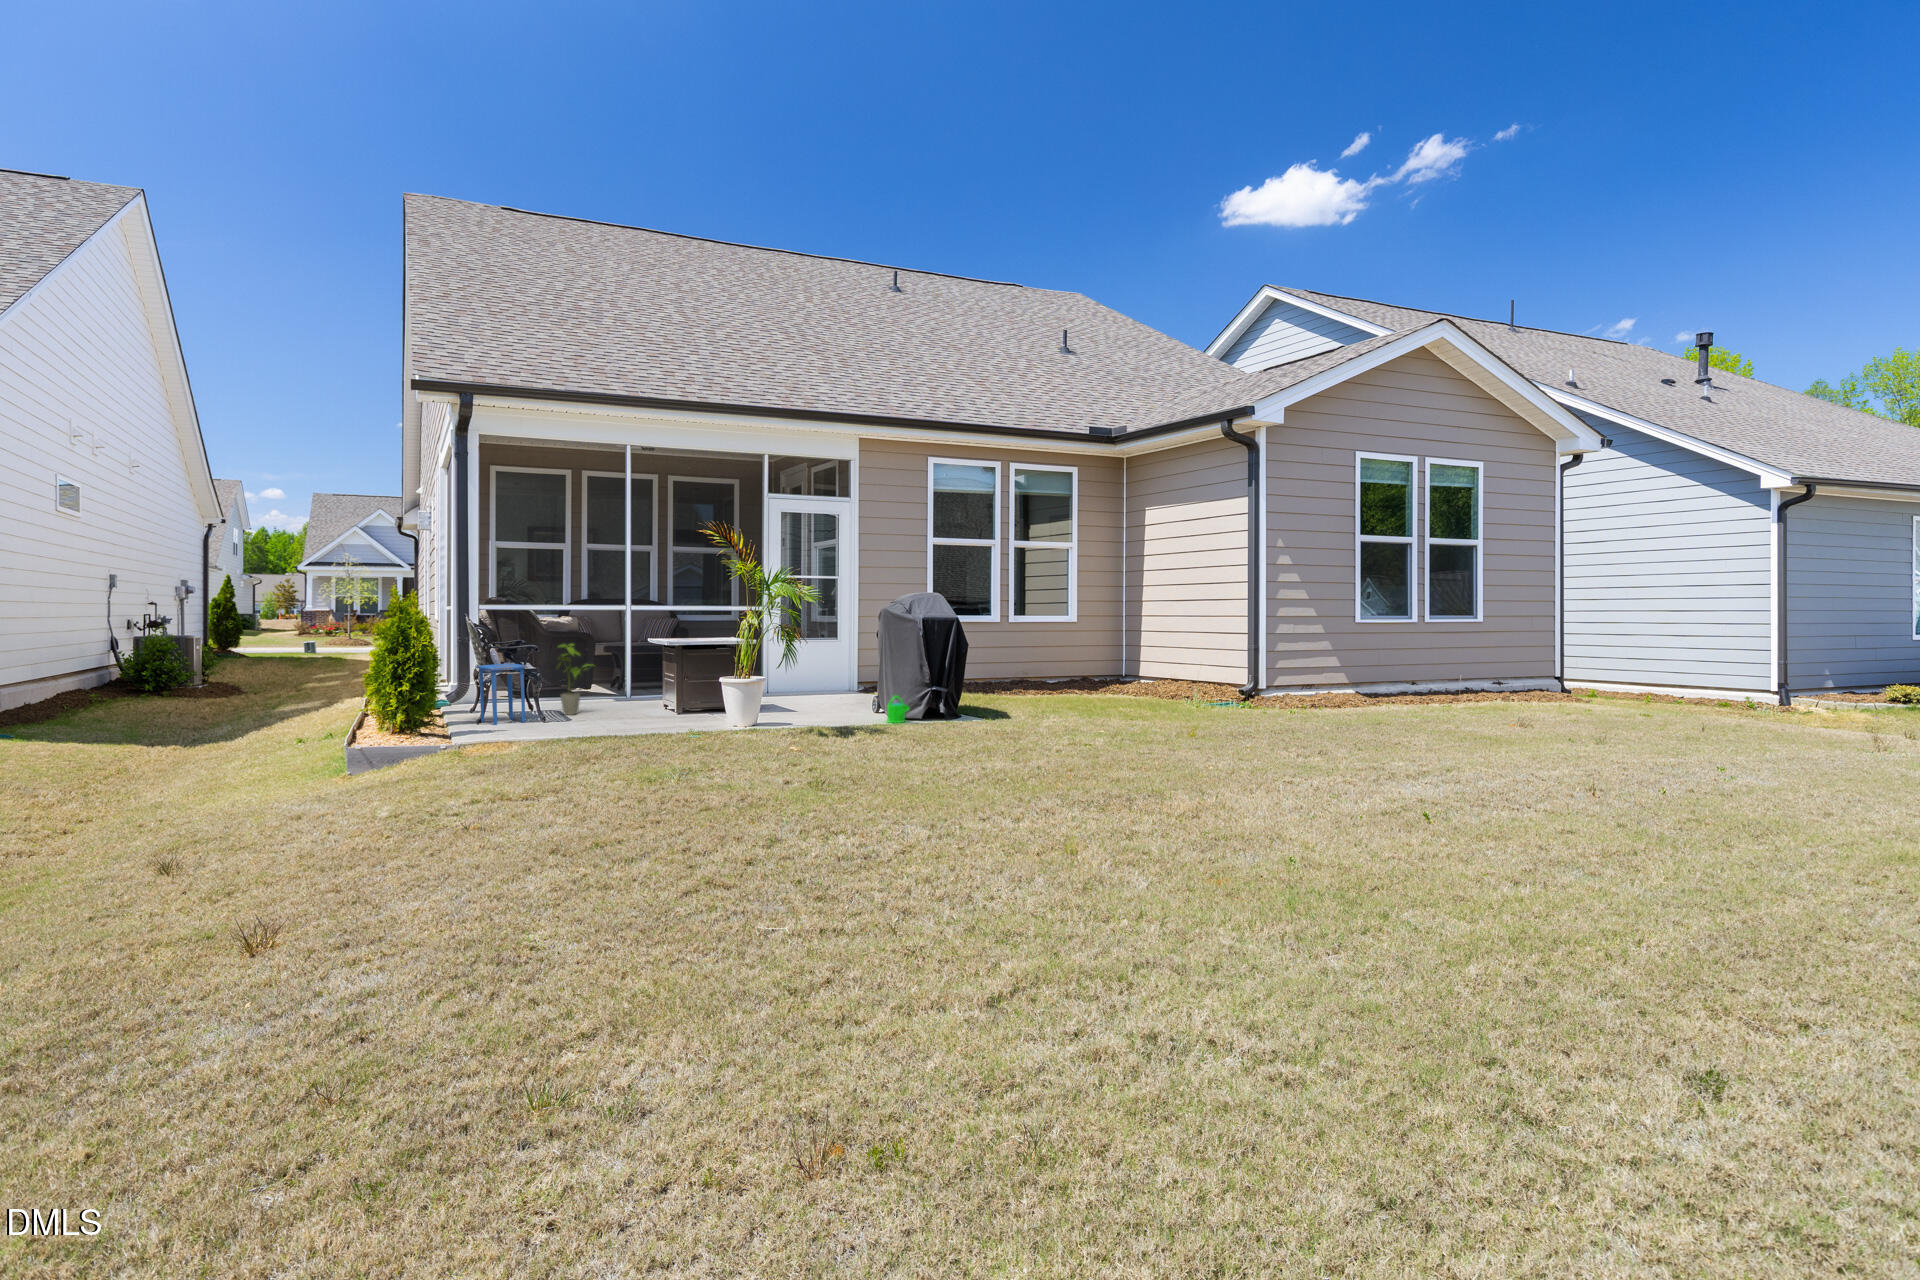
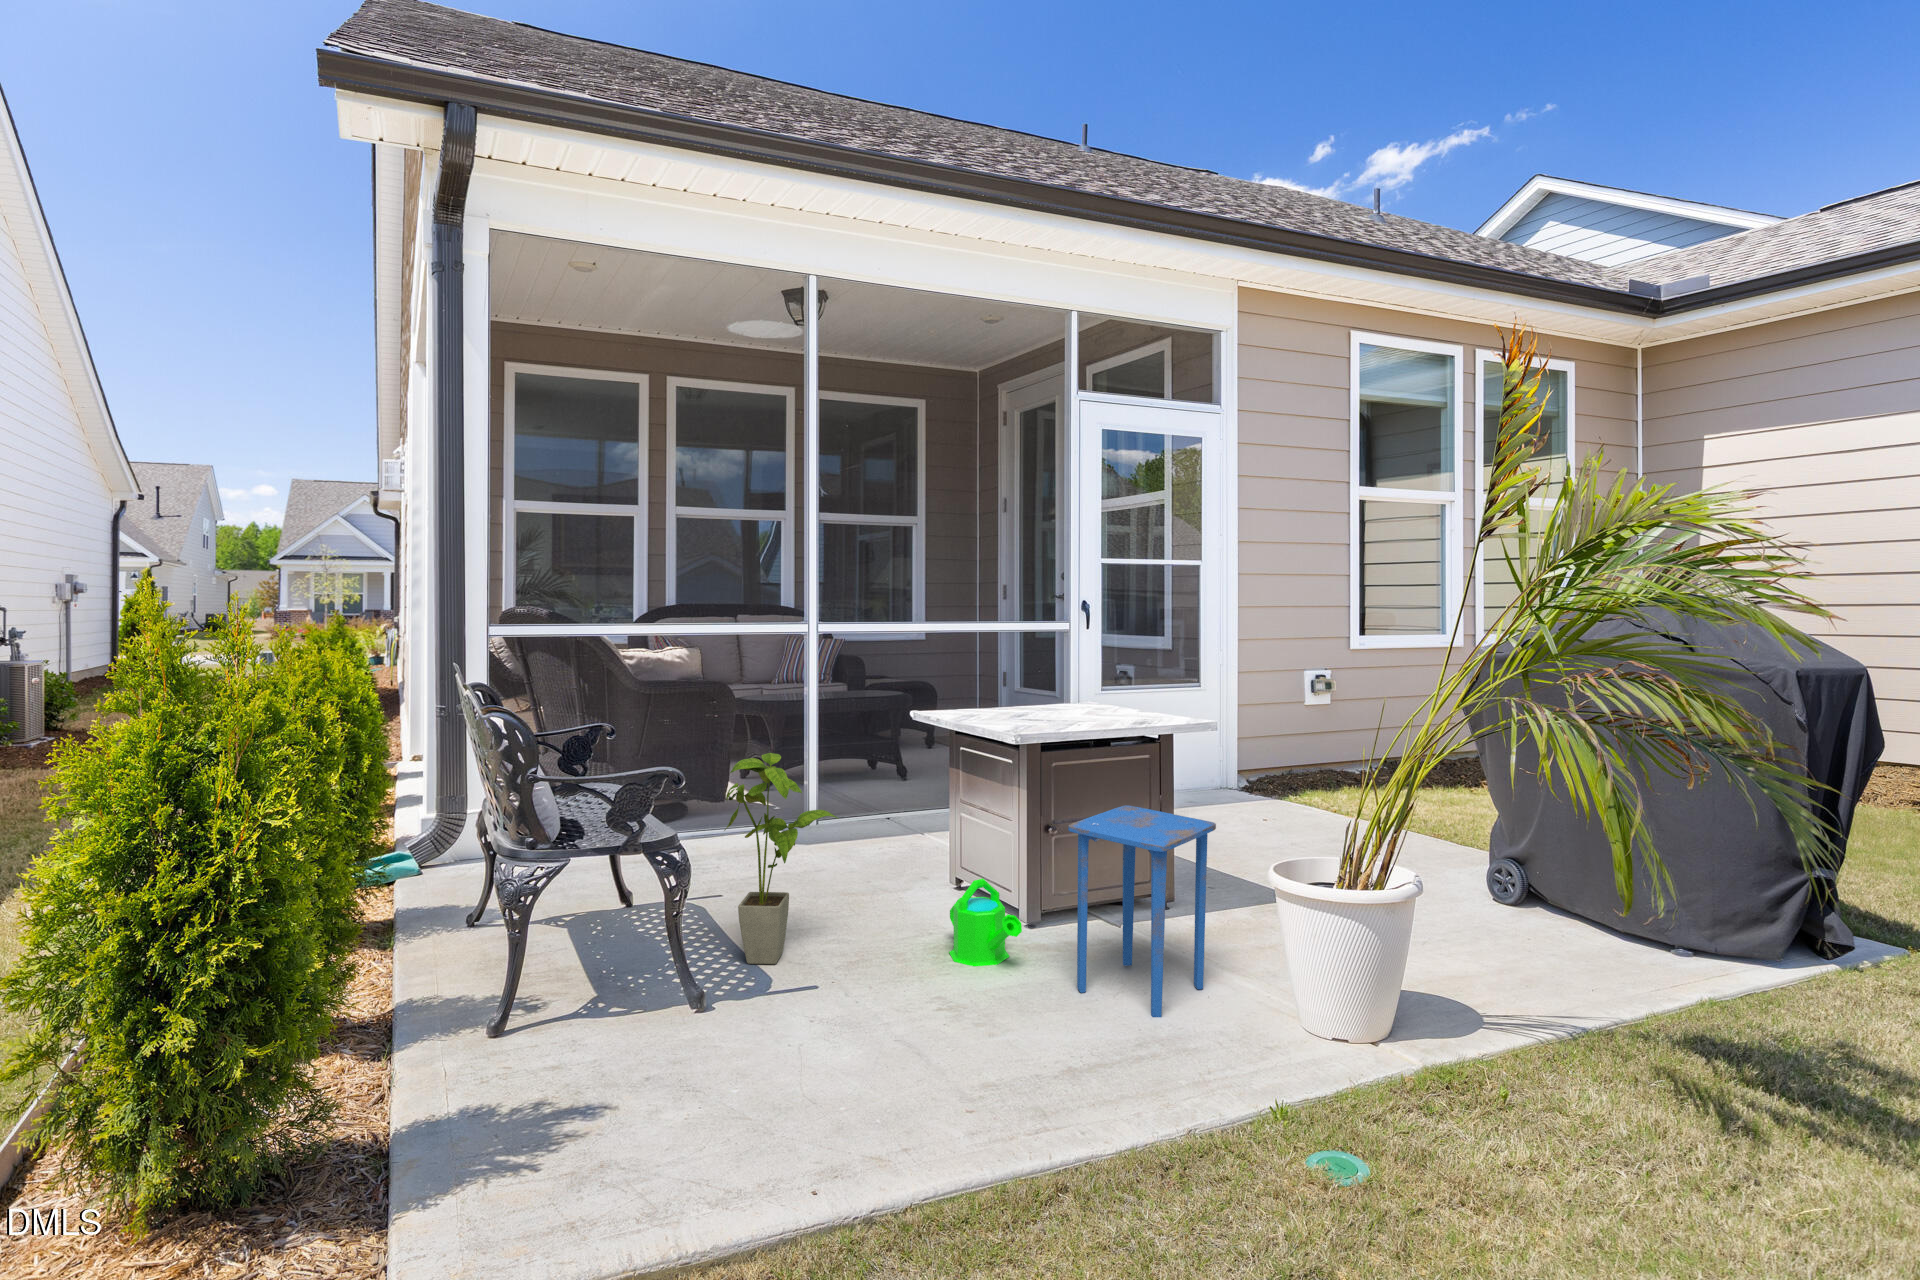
side table: present [476,663,527,725] -> present [1068,805,1216,1017]
watering can: present [887,695,909,723] -> present [949,879,1022,966]

